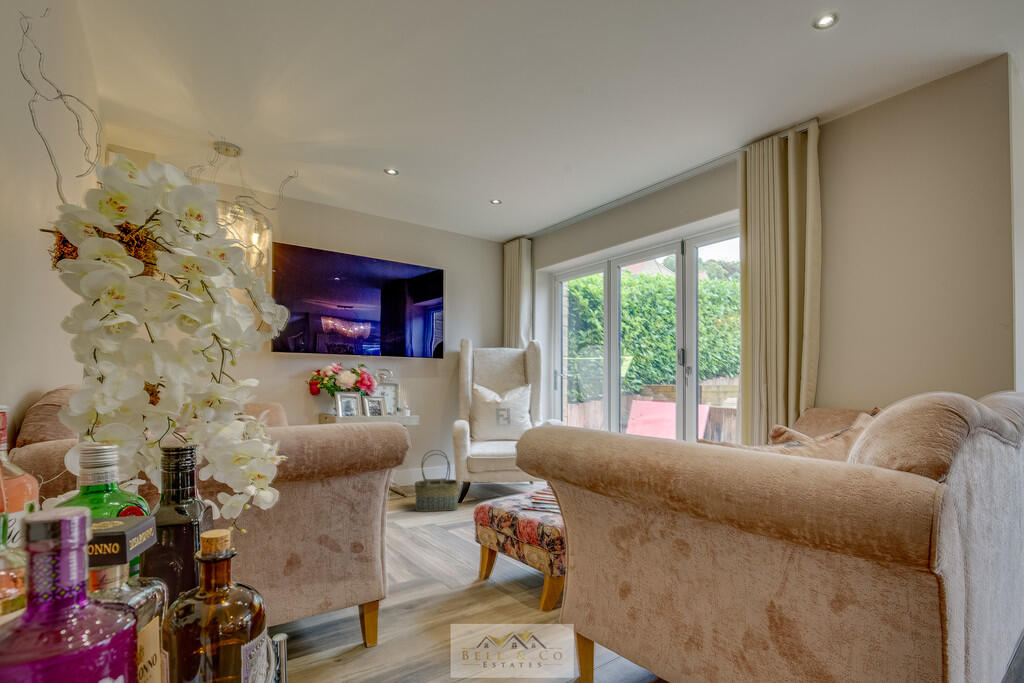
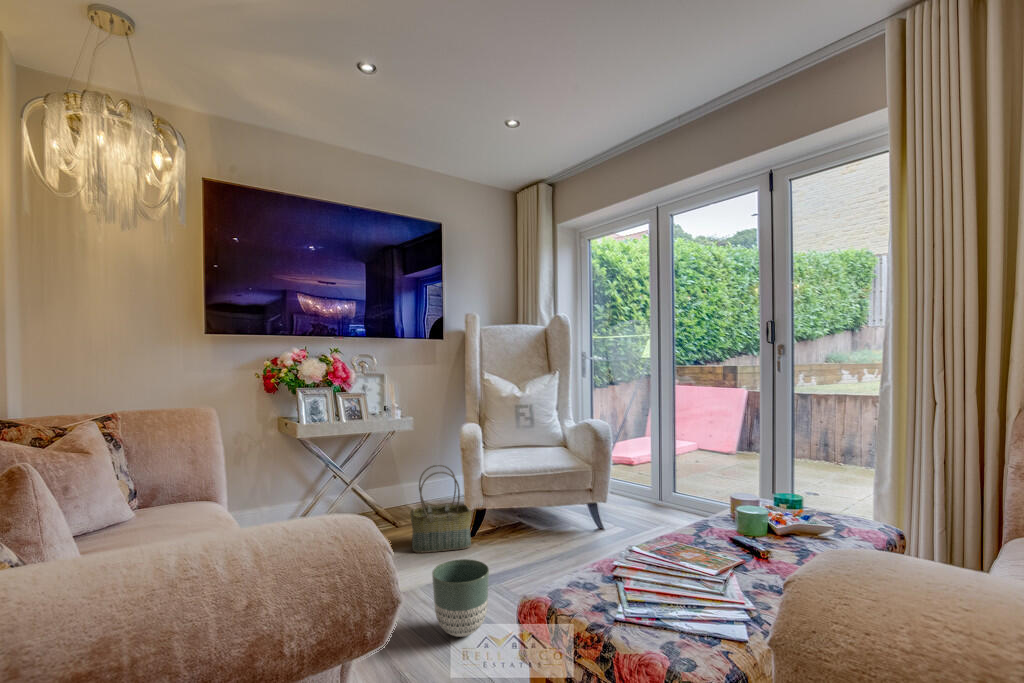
planter: none [426,505,463,551] -> present [432,559,489,637]

